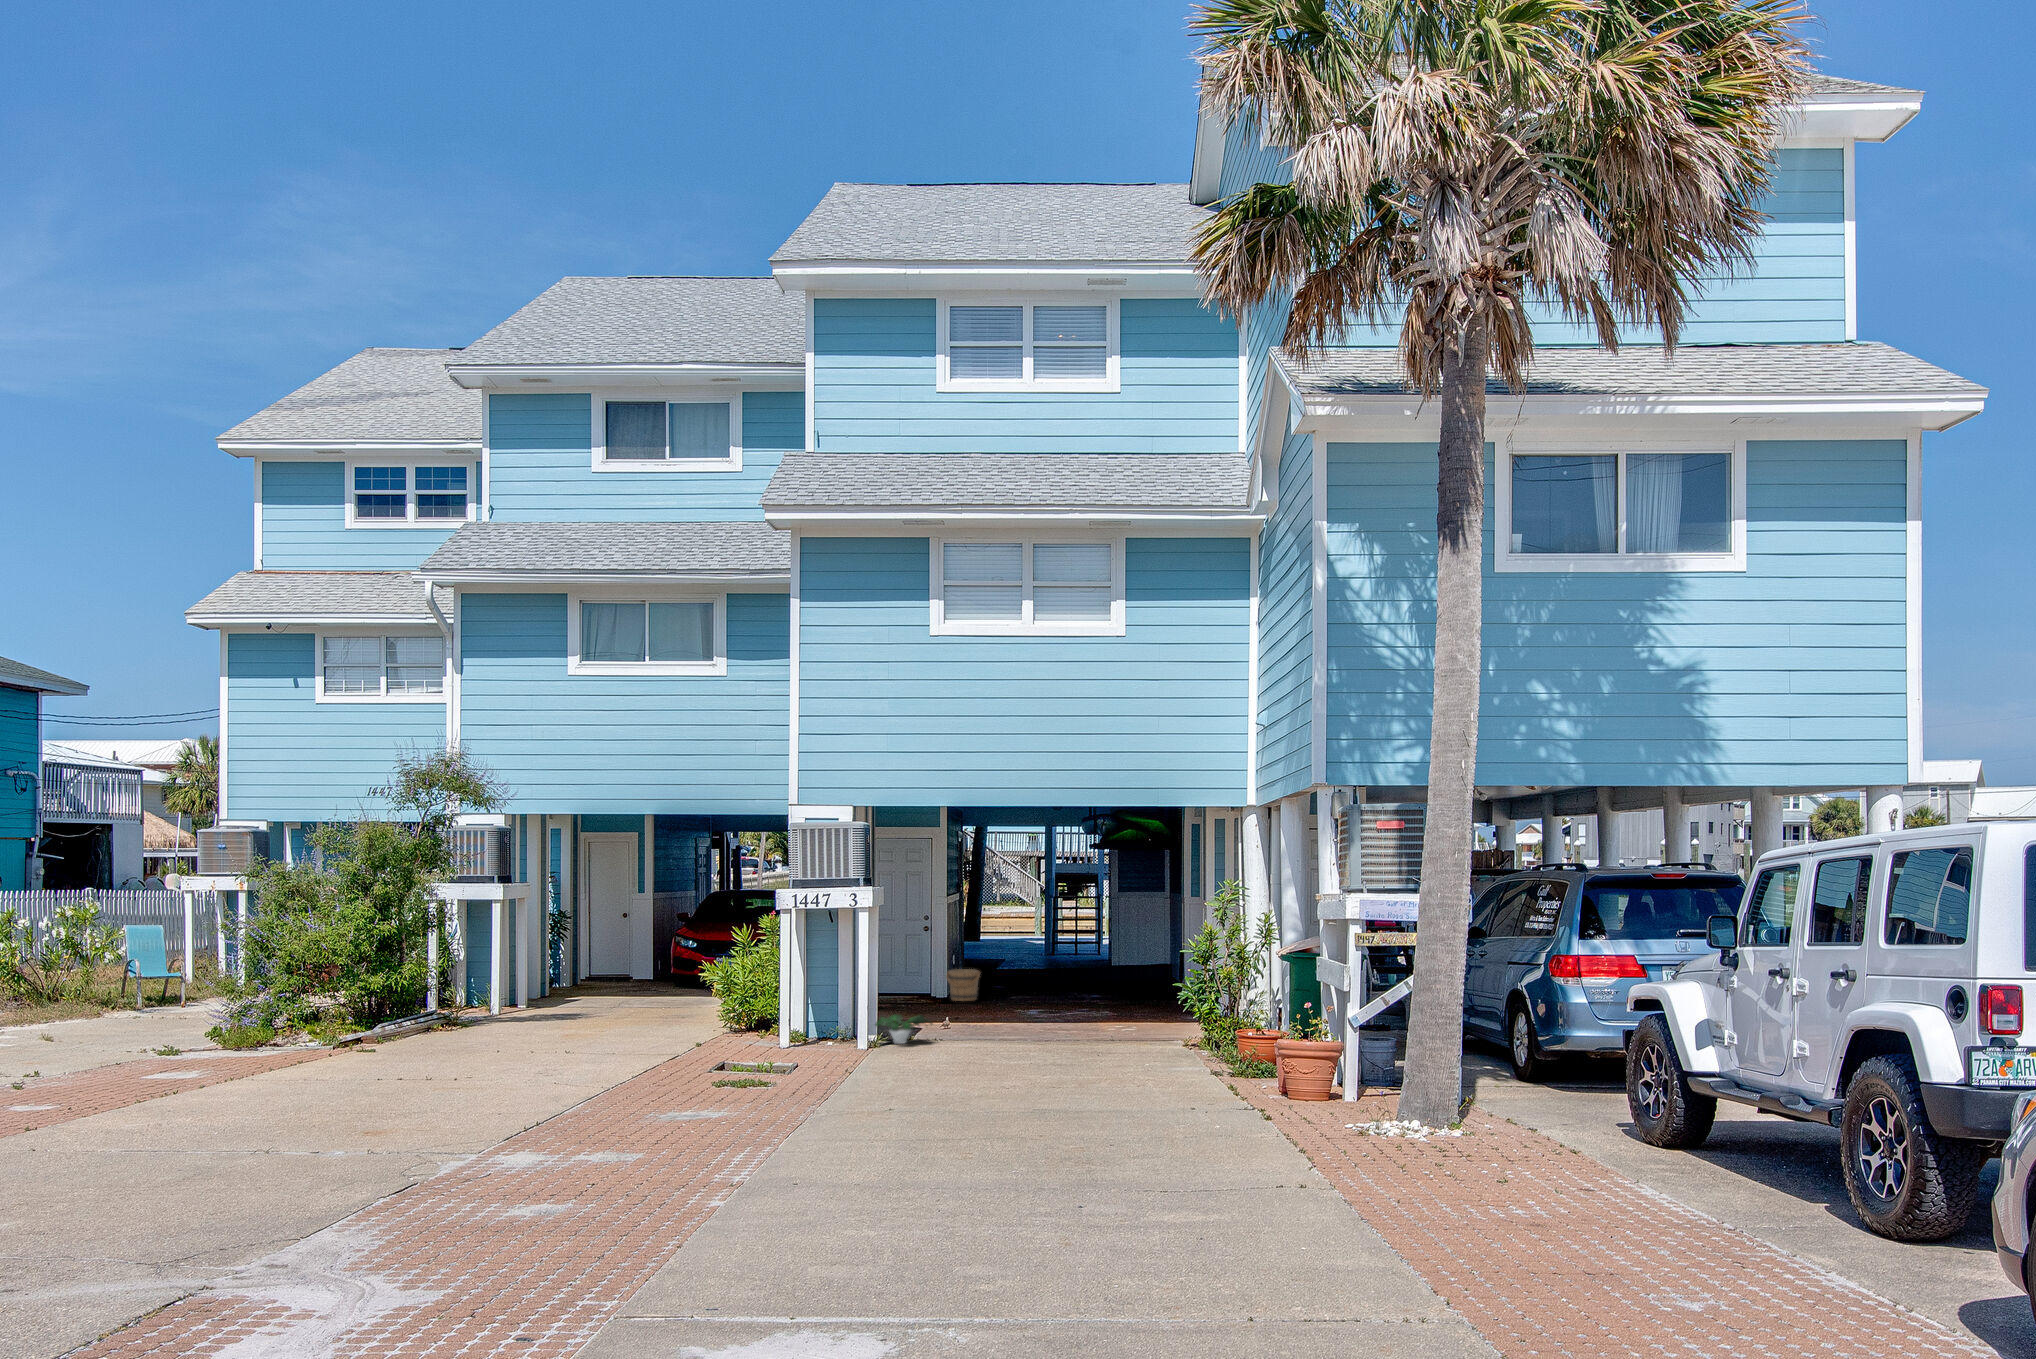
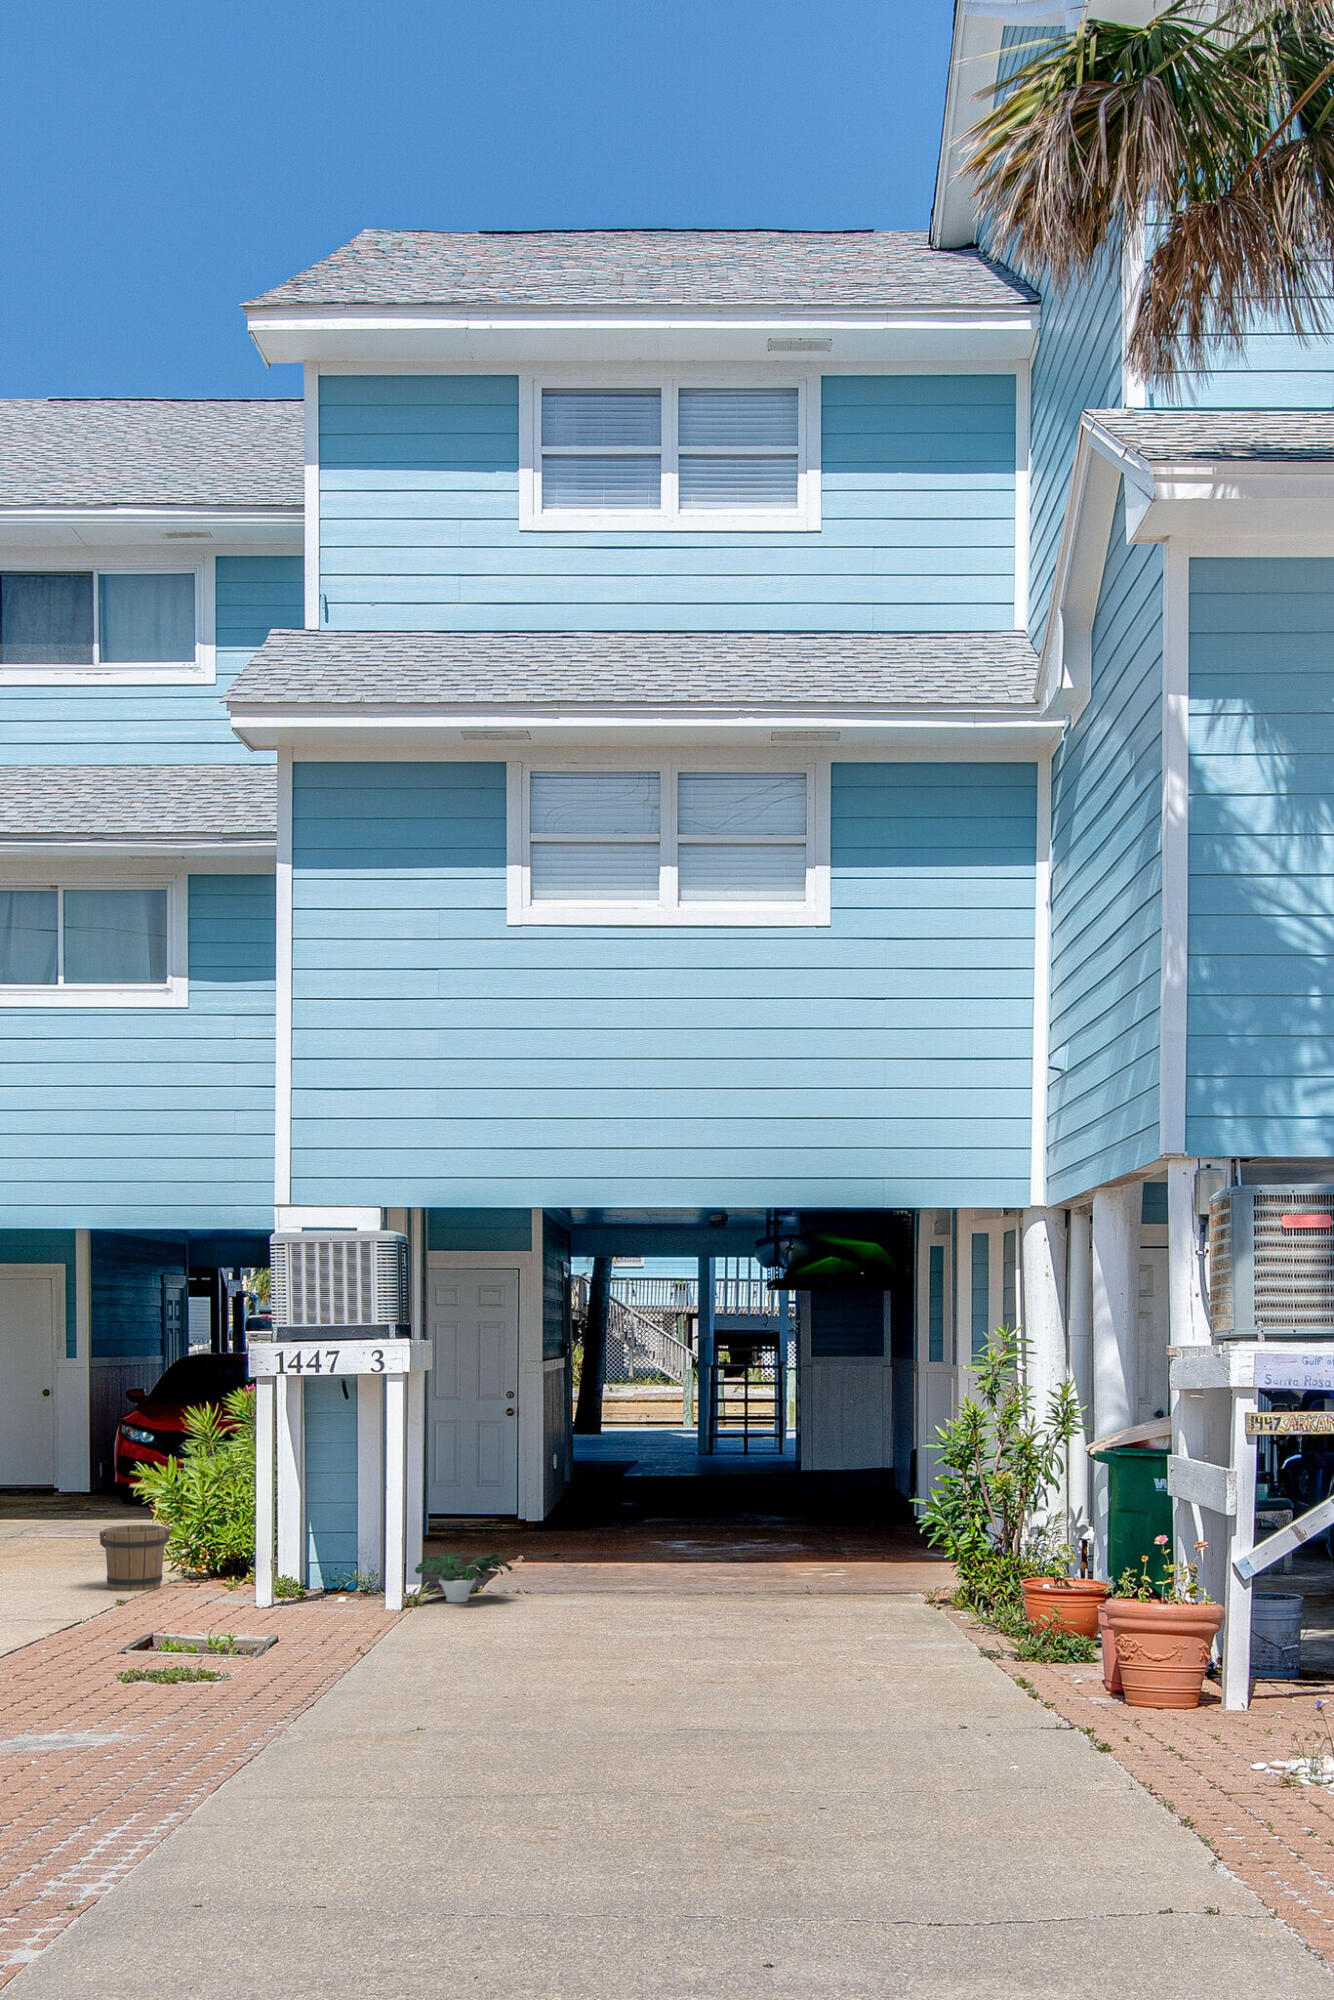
bucket: present [946,969,980,1001] -> present [100,1525,171,1591]

